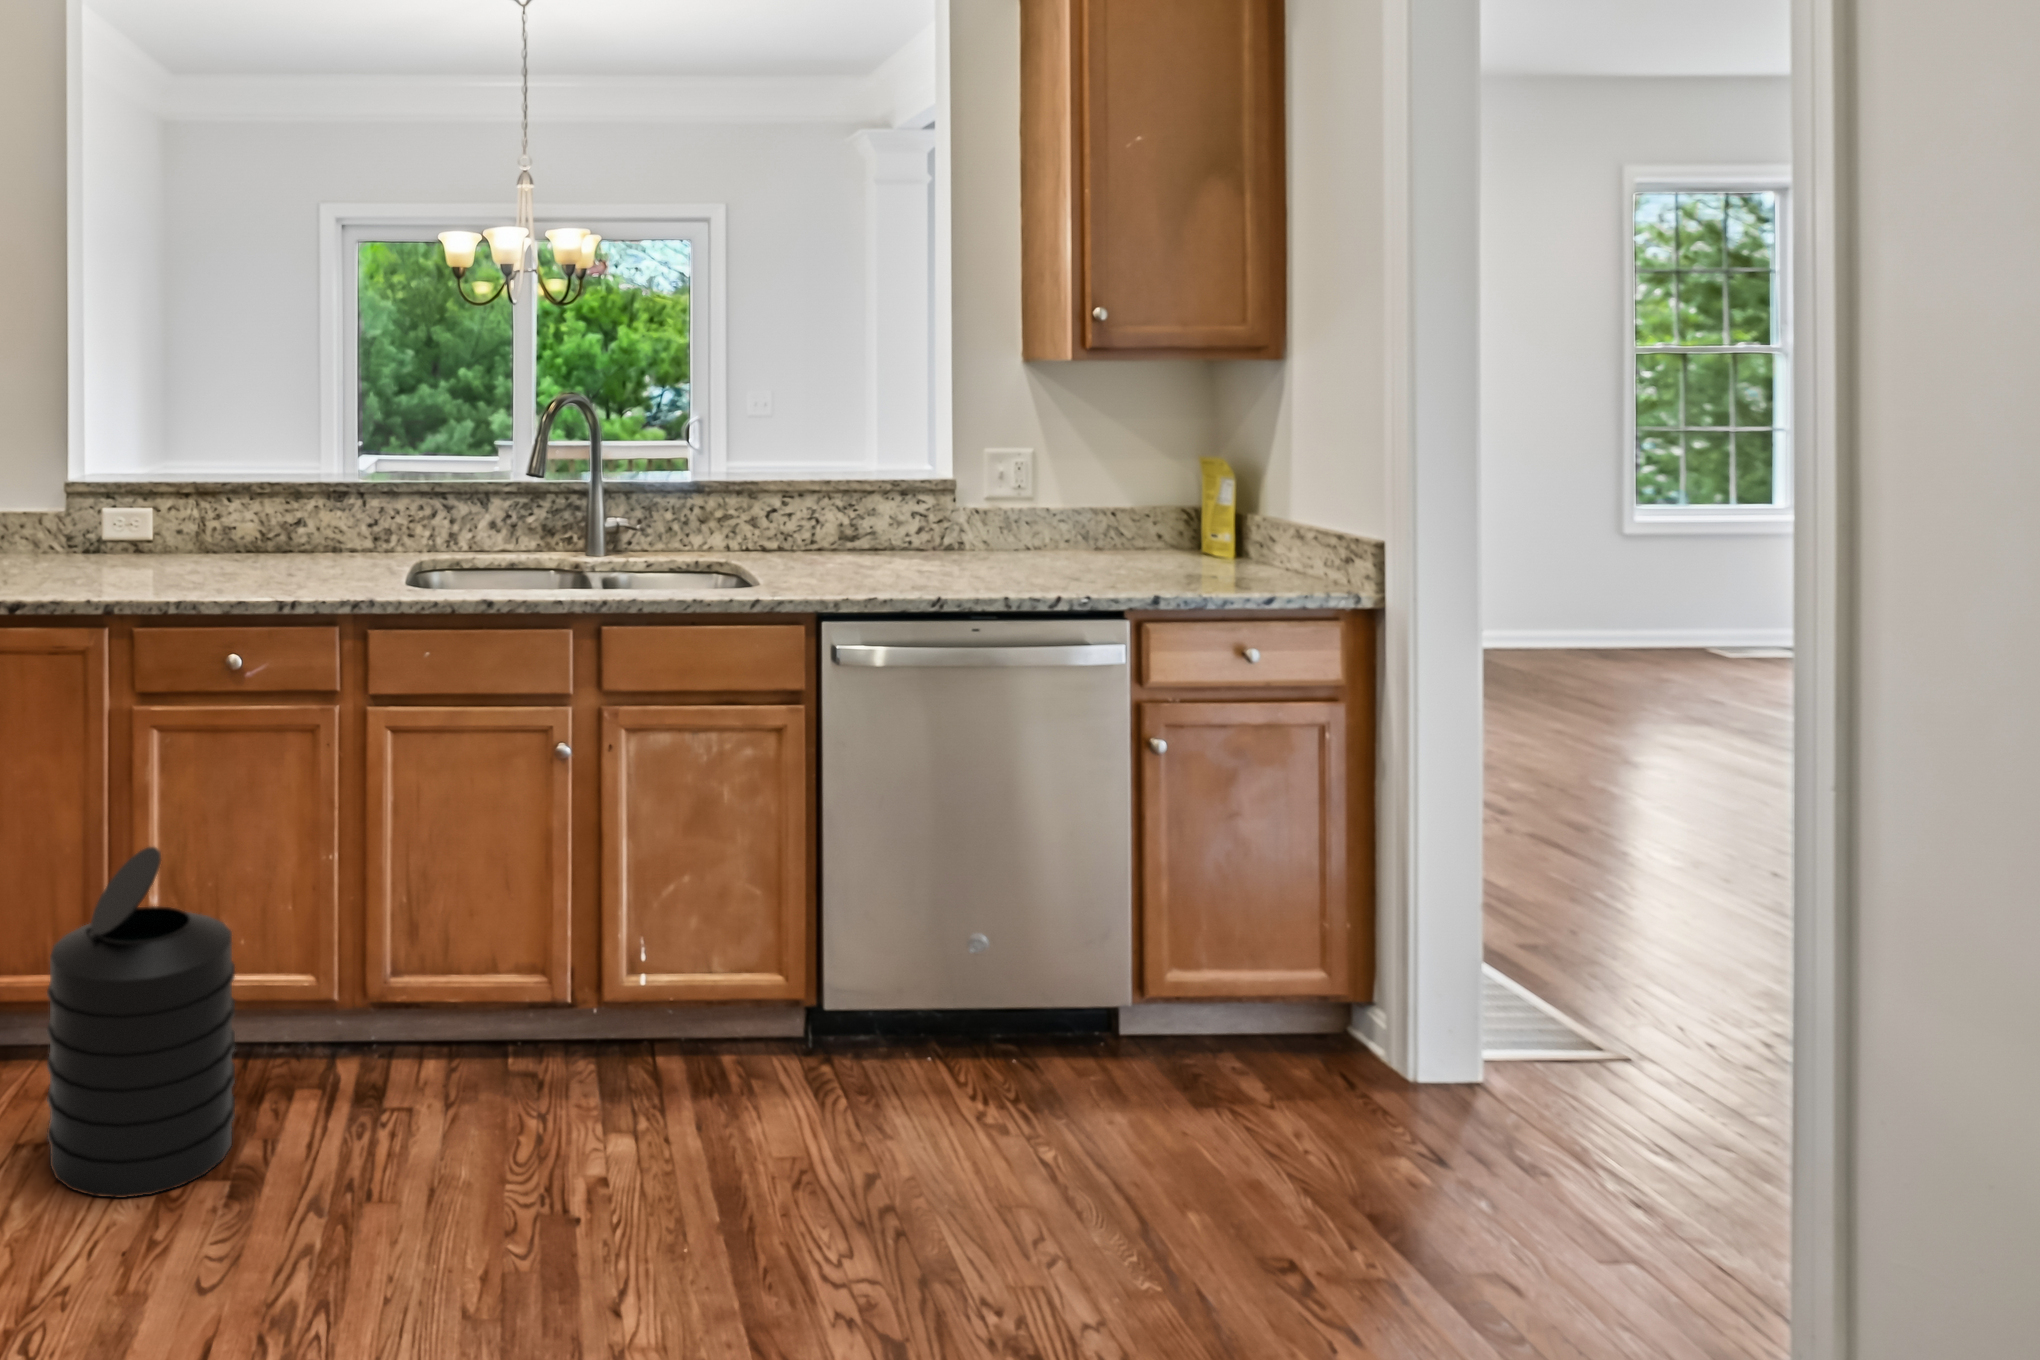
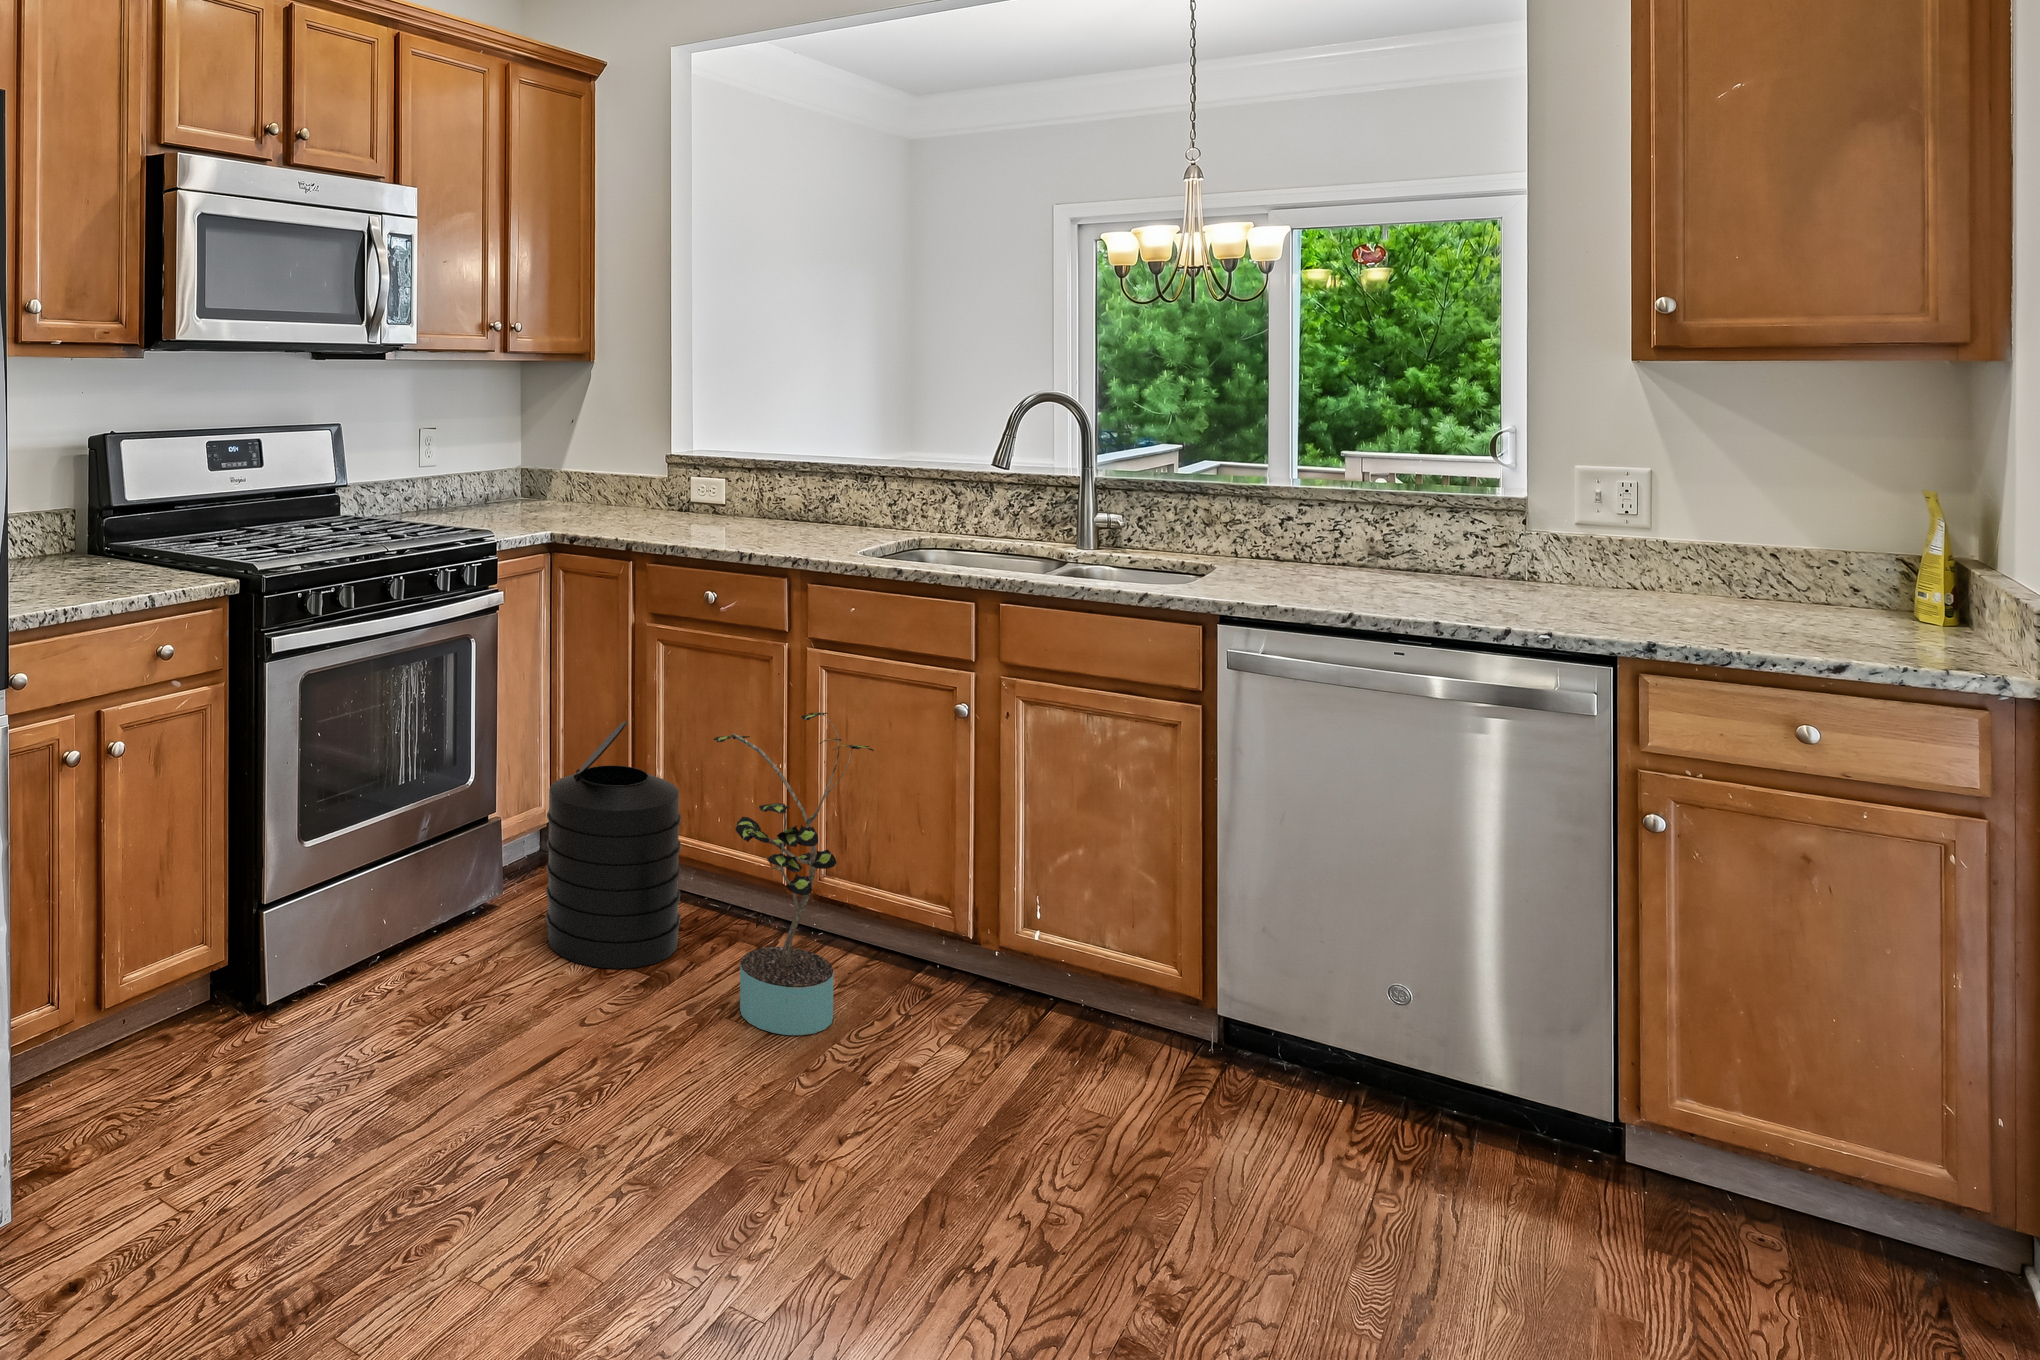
potted plant: none [317,785,530,1199] -> present [713,712,874,1035]

